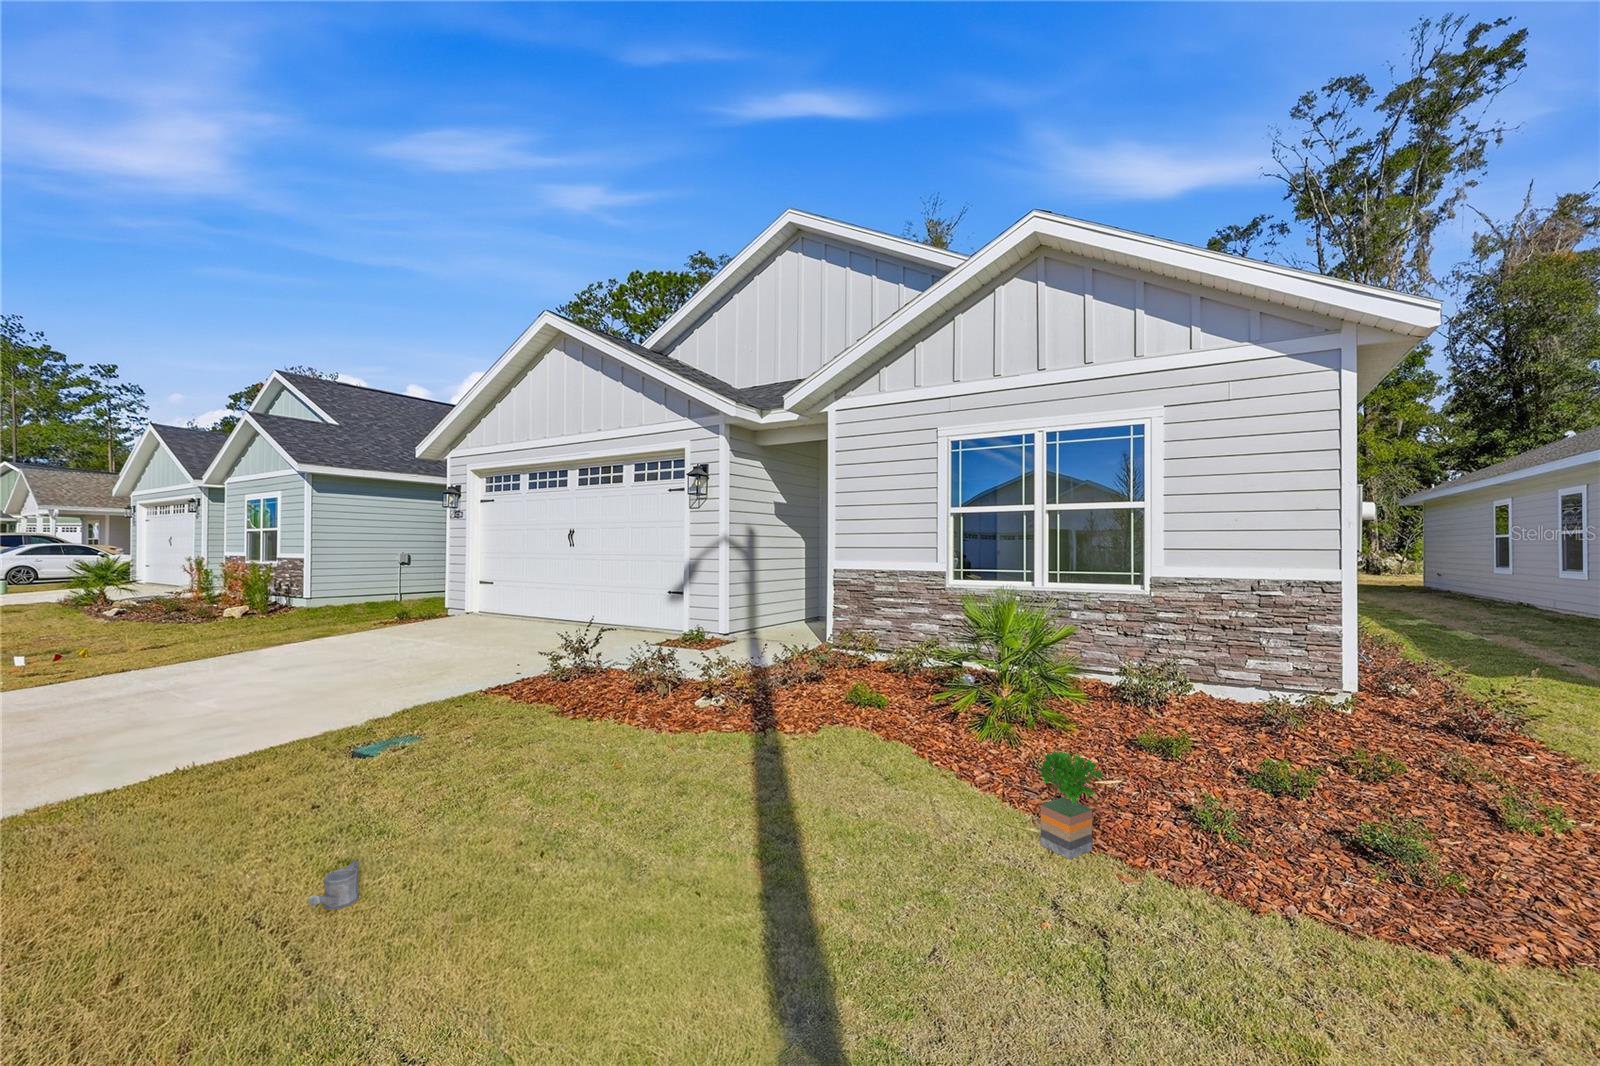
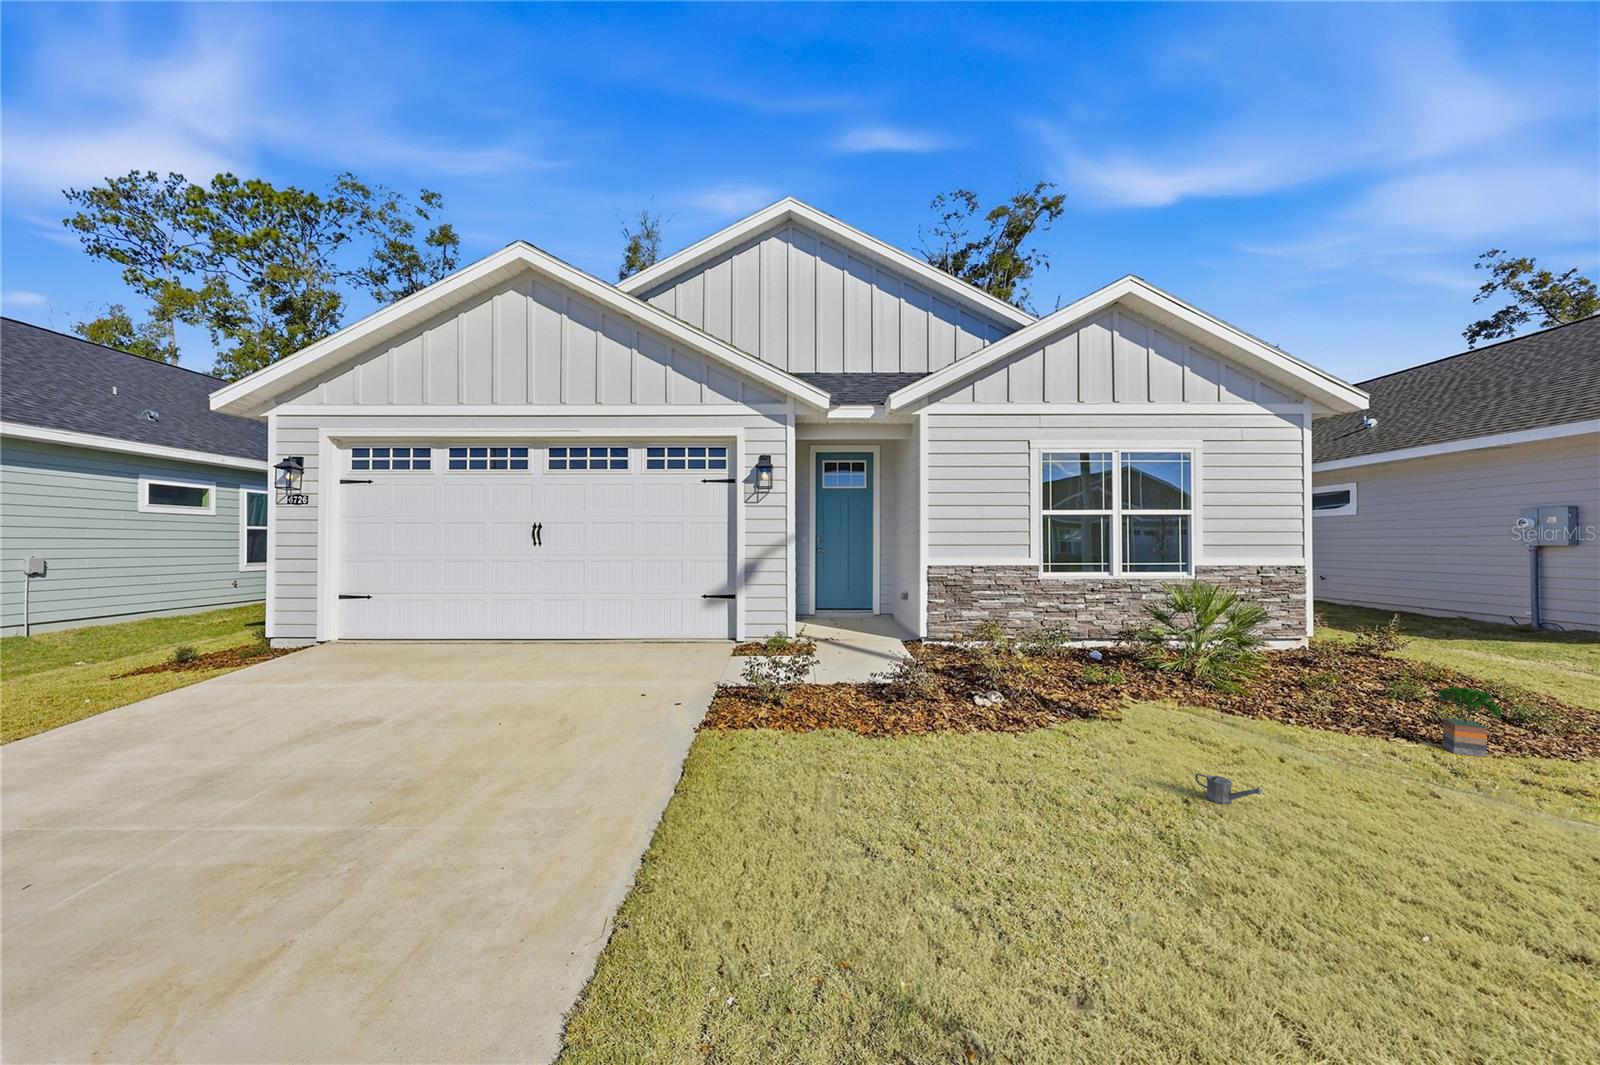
watering can: present [309,861,359,910] -> present [1195,773,1262,804]

